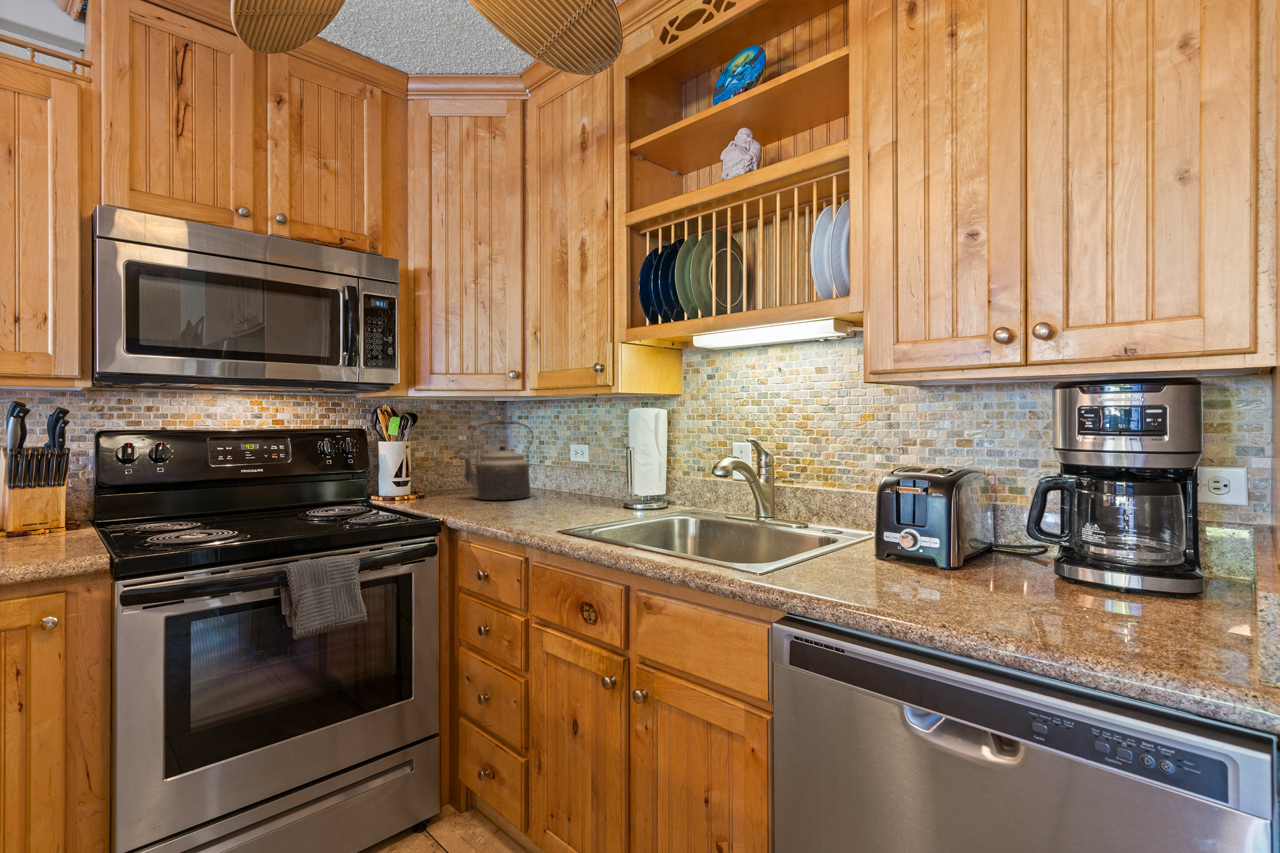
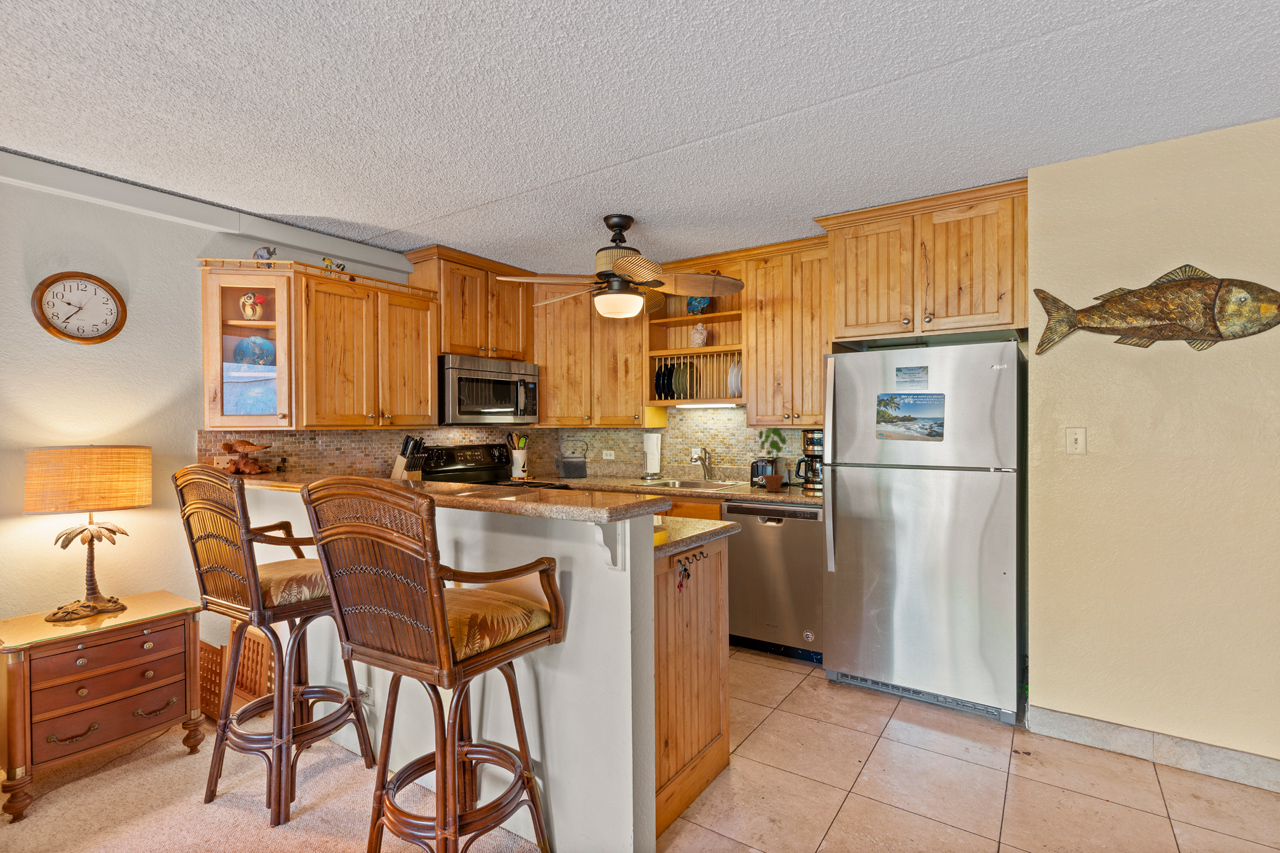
potted plant: none [899,373,1003,594] -> present [759,428,786,492]

